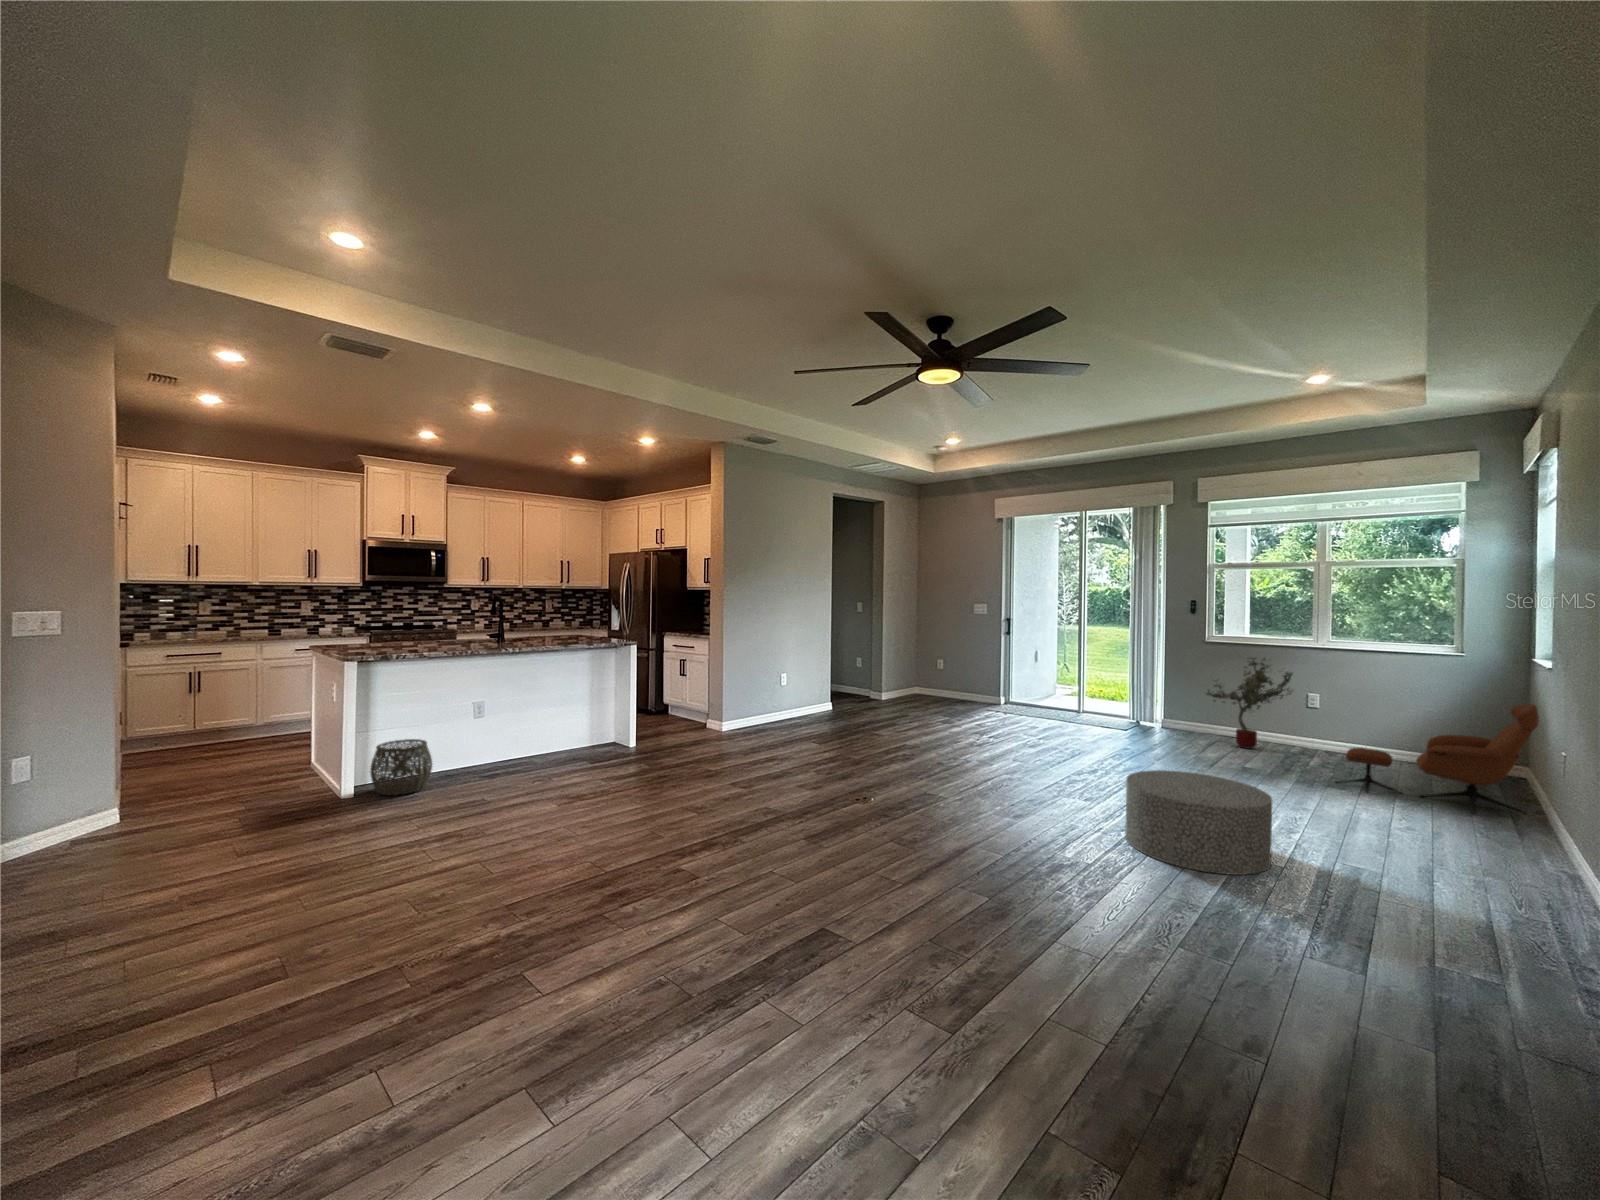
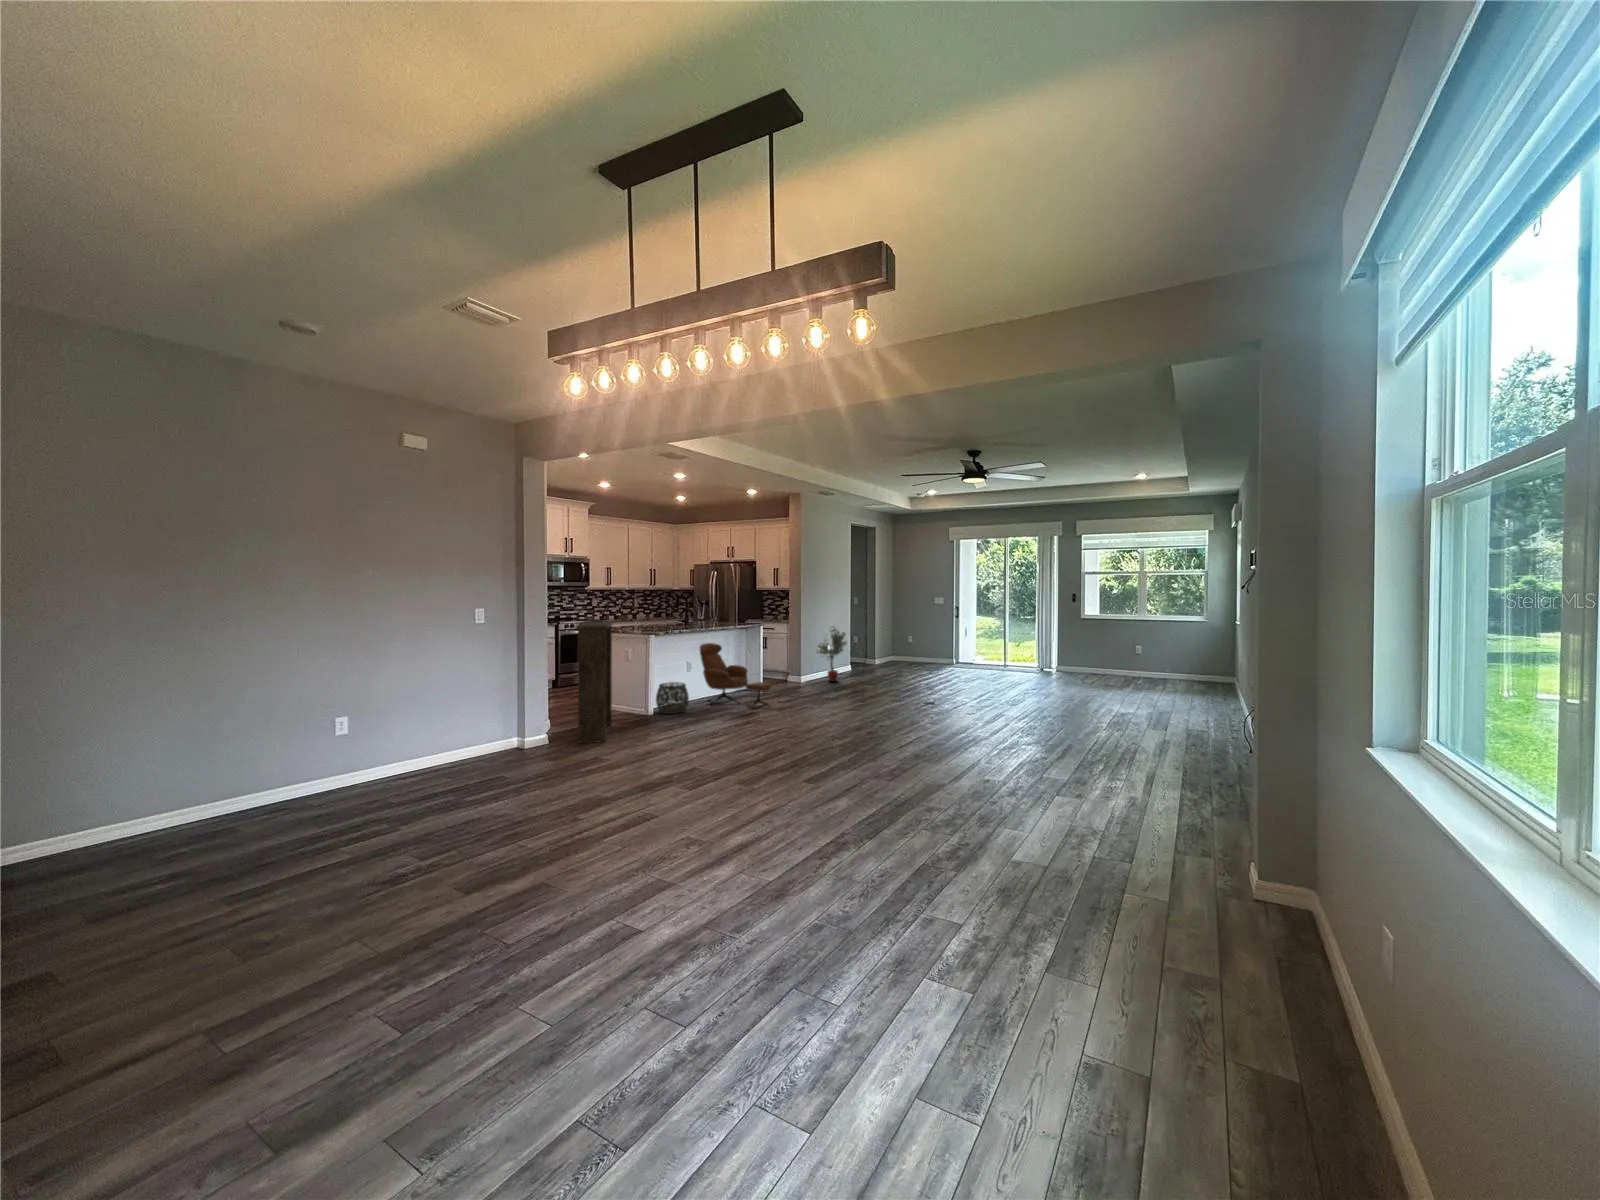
bookshelf: none [37,642,244,875] -> present [576,622,613,743]
potted tree: present [1207,658,1293,749] -> present [818,627,847,681]
lounge chair: present [1336,704,1539,814] -> present [700,643,771,707]
ottoman: present [1125,770,1272,875] -> none [1070,677,1135,714]

